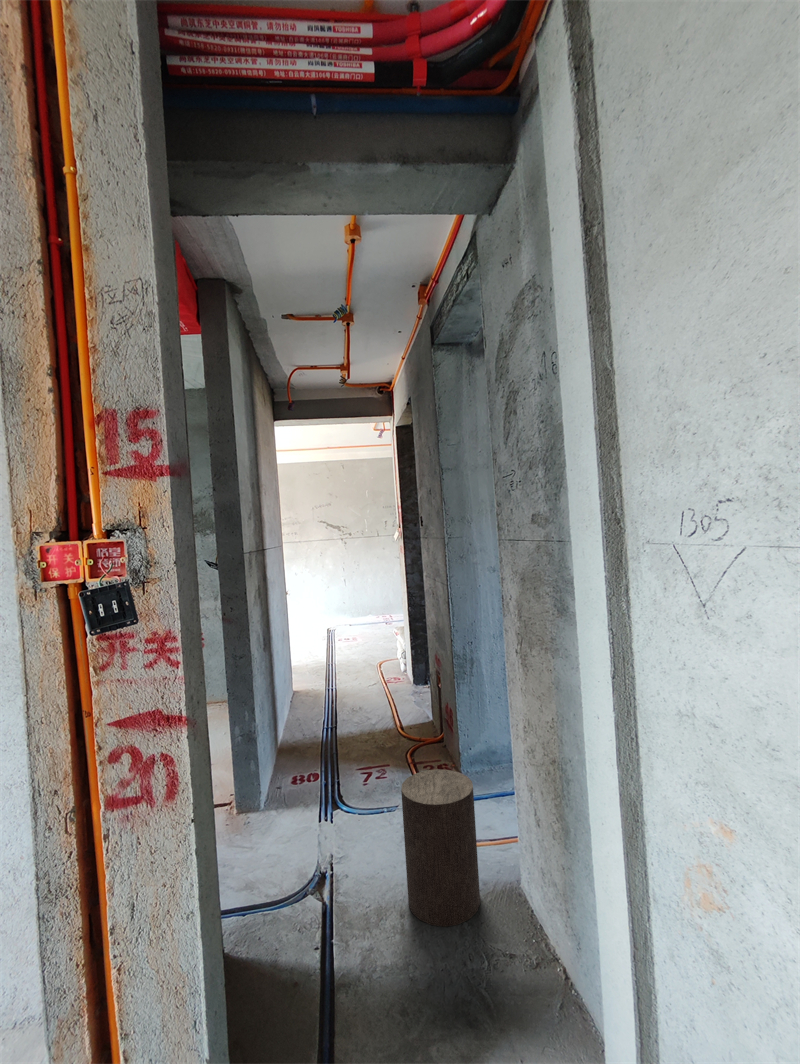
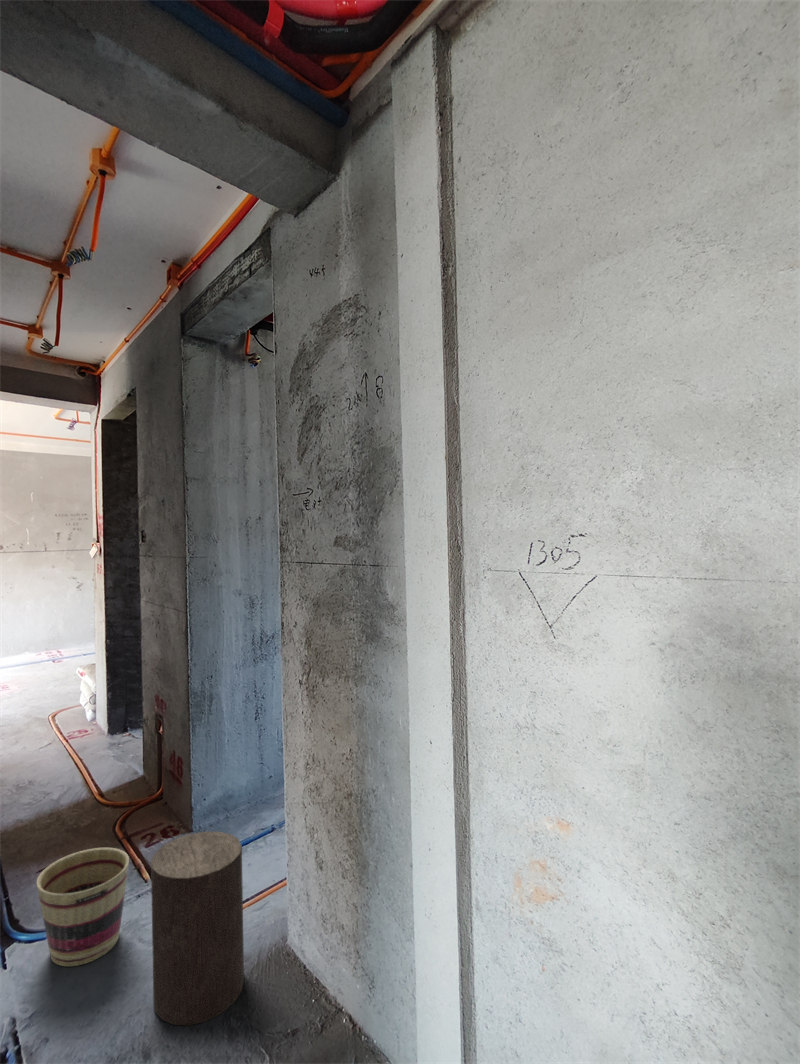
basket: none [336,767,399,853] -> present [37,848,129,966]

